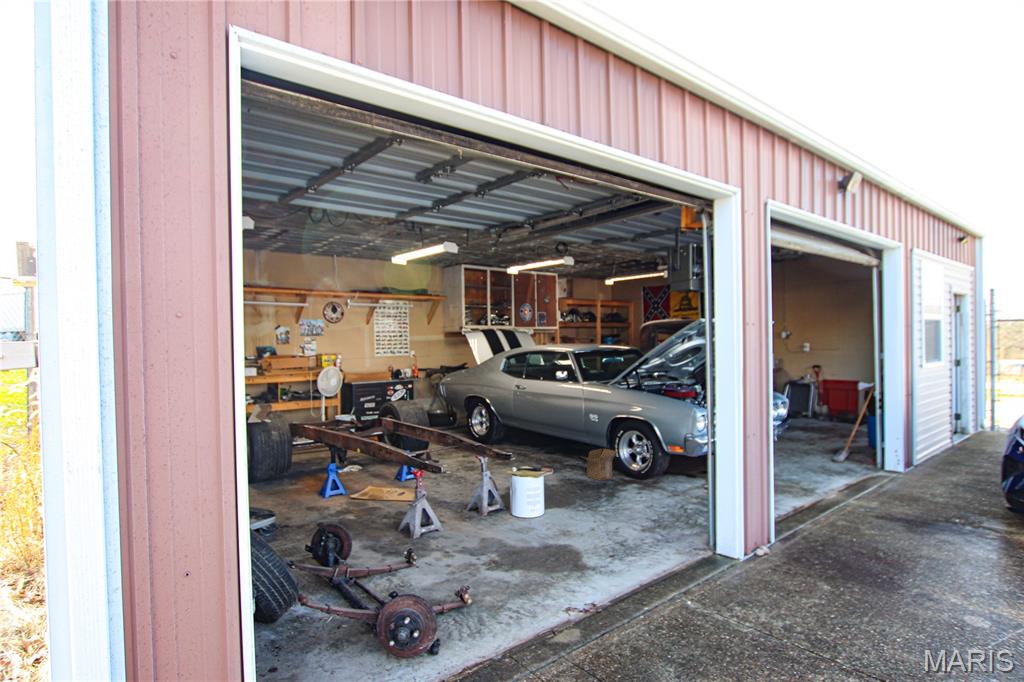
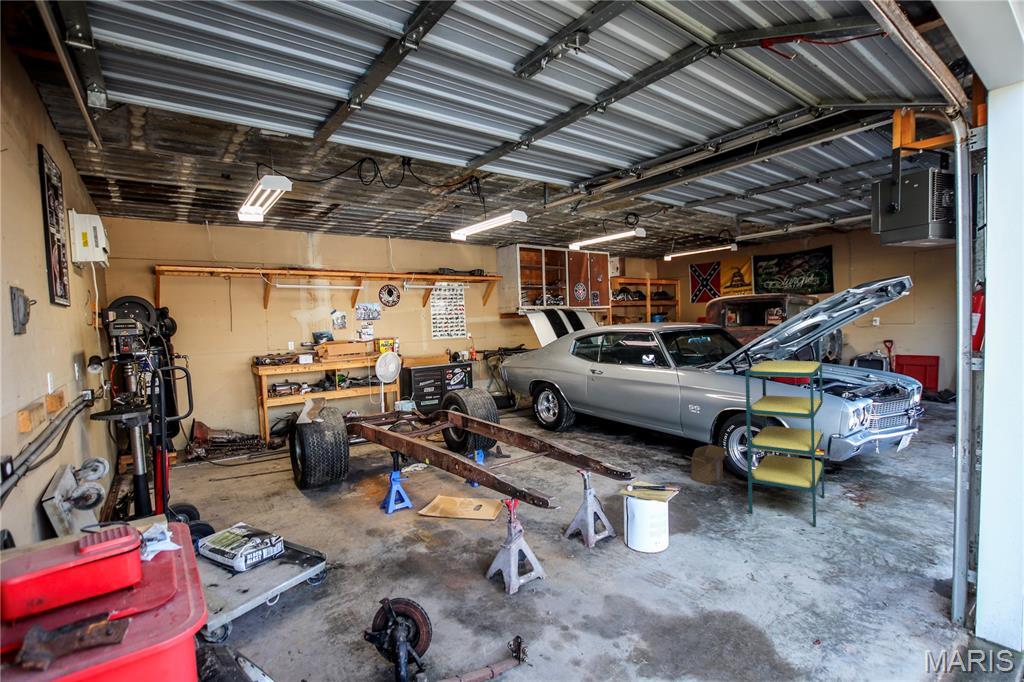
shelving unit: none [615,377,684,504] -> present [745,361,825,527]

